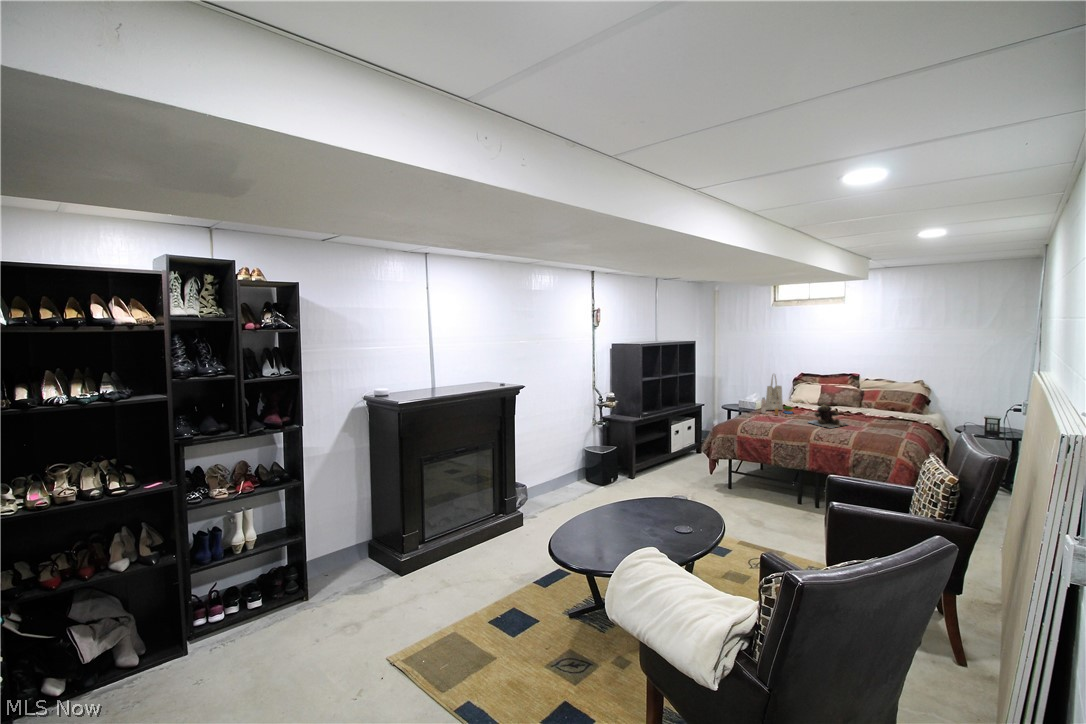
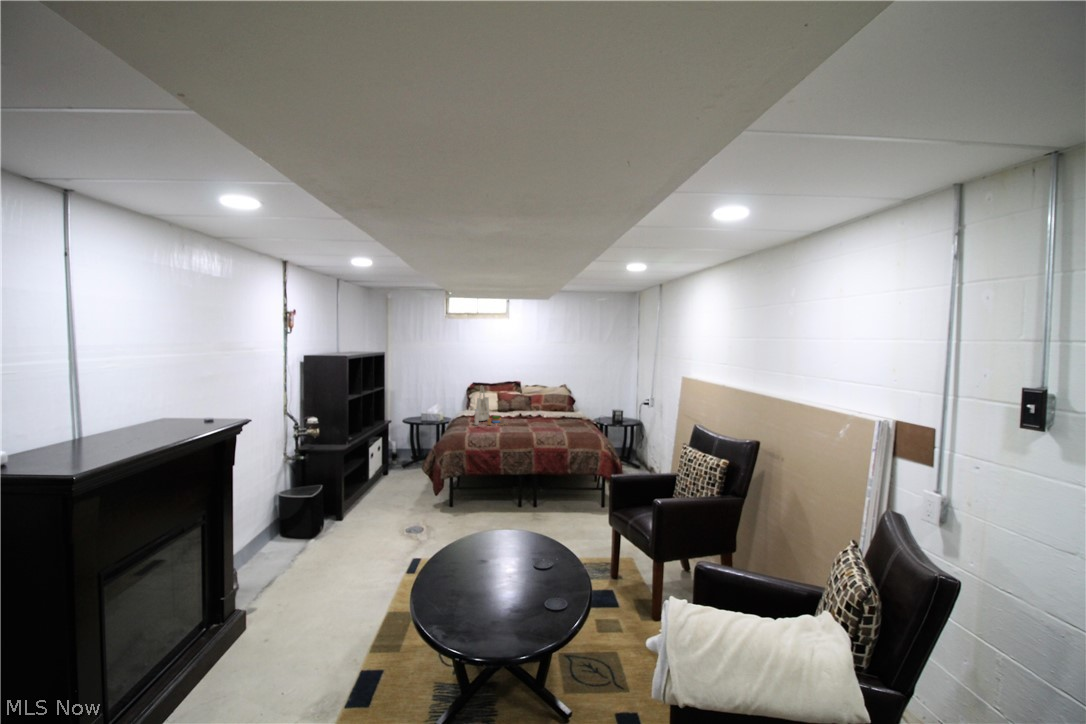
teddy bear: present [809,405,847,428] -> none [521,411,552,431]

